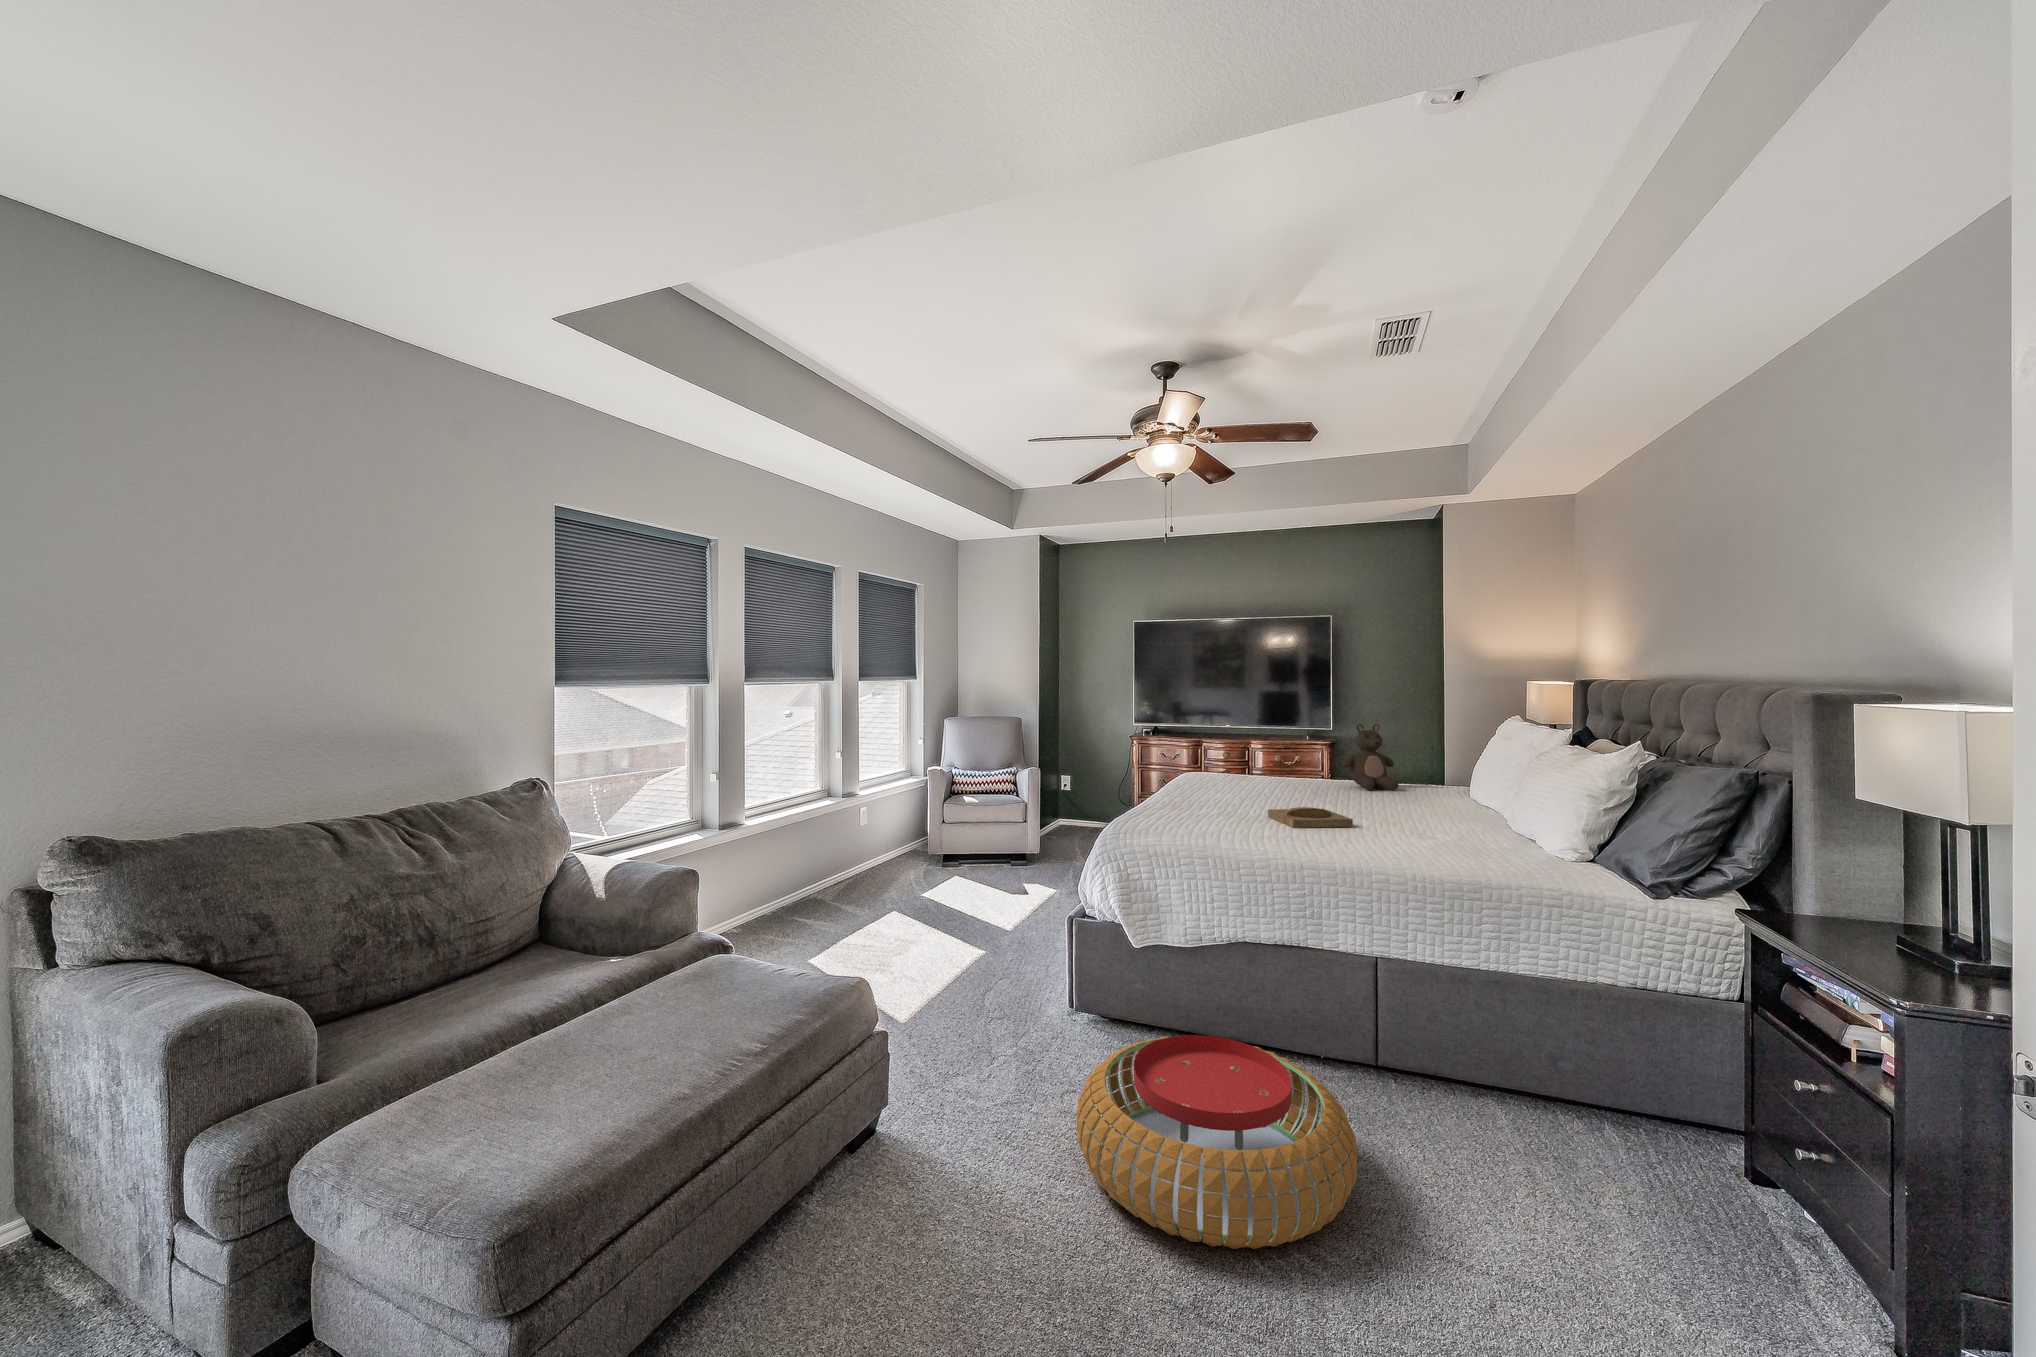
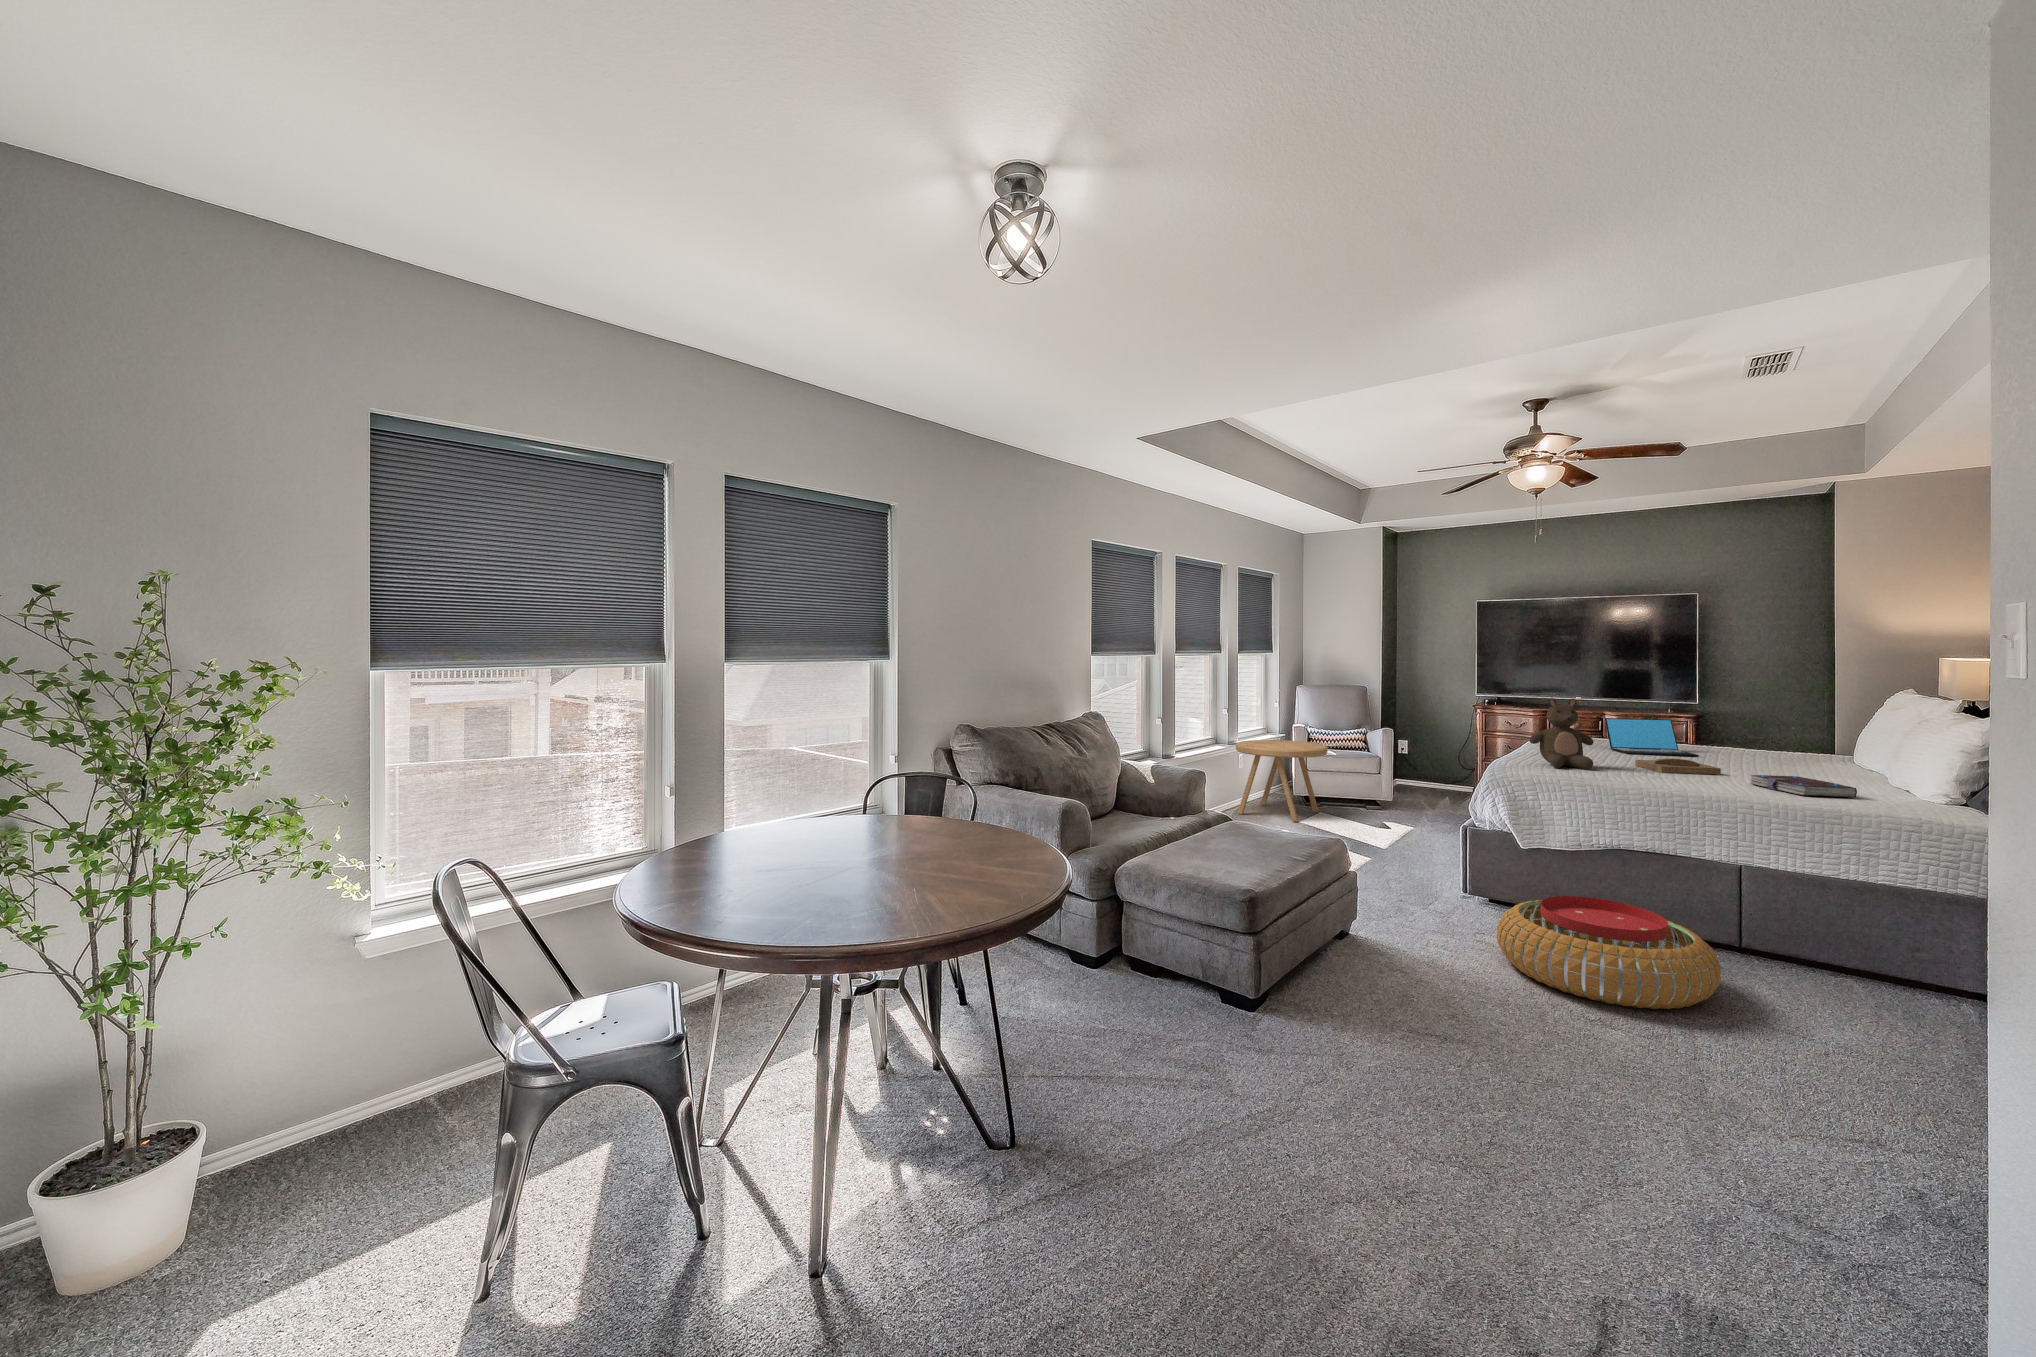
stuffed bear: present [1342,724,1399,790] -> present [1529,698,1594,769]
laptop: none [1244,753,1333,797] -> present [1605,718,1698,757]
side table: none [851,787,961,895] -> present [1236,740,1328,822]
book: none [1379,830,1491,861] -> present [1750,775,1857,797]

